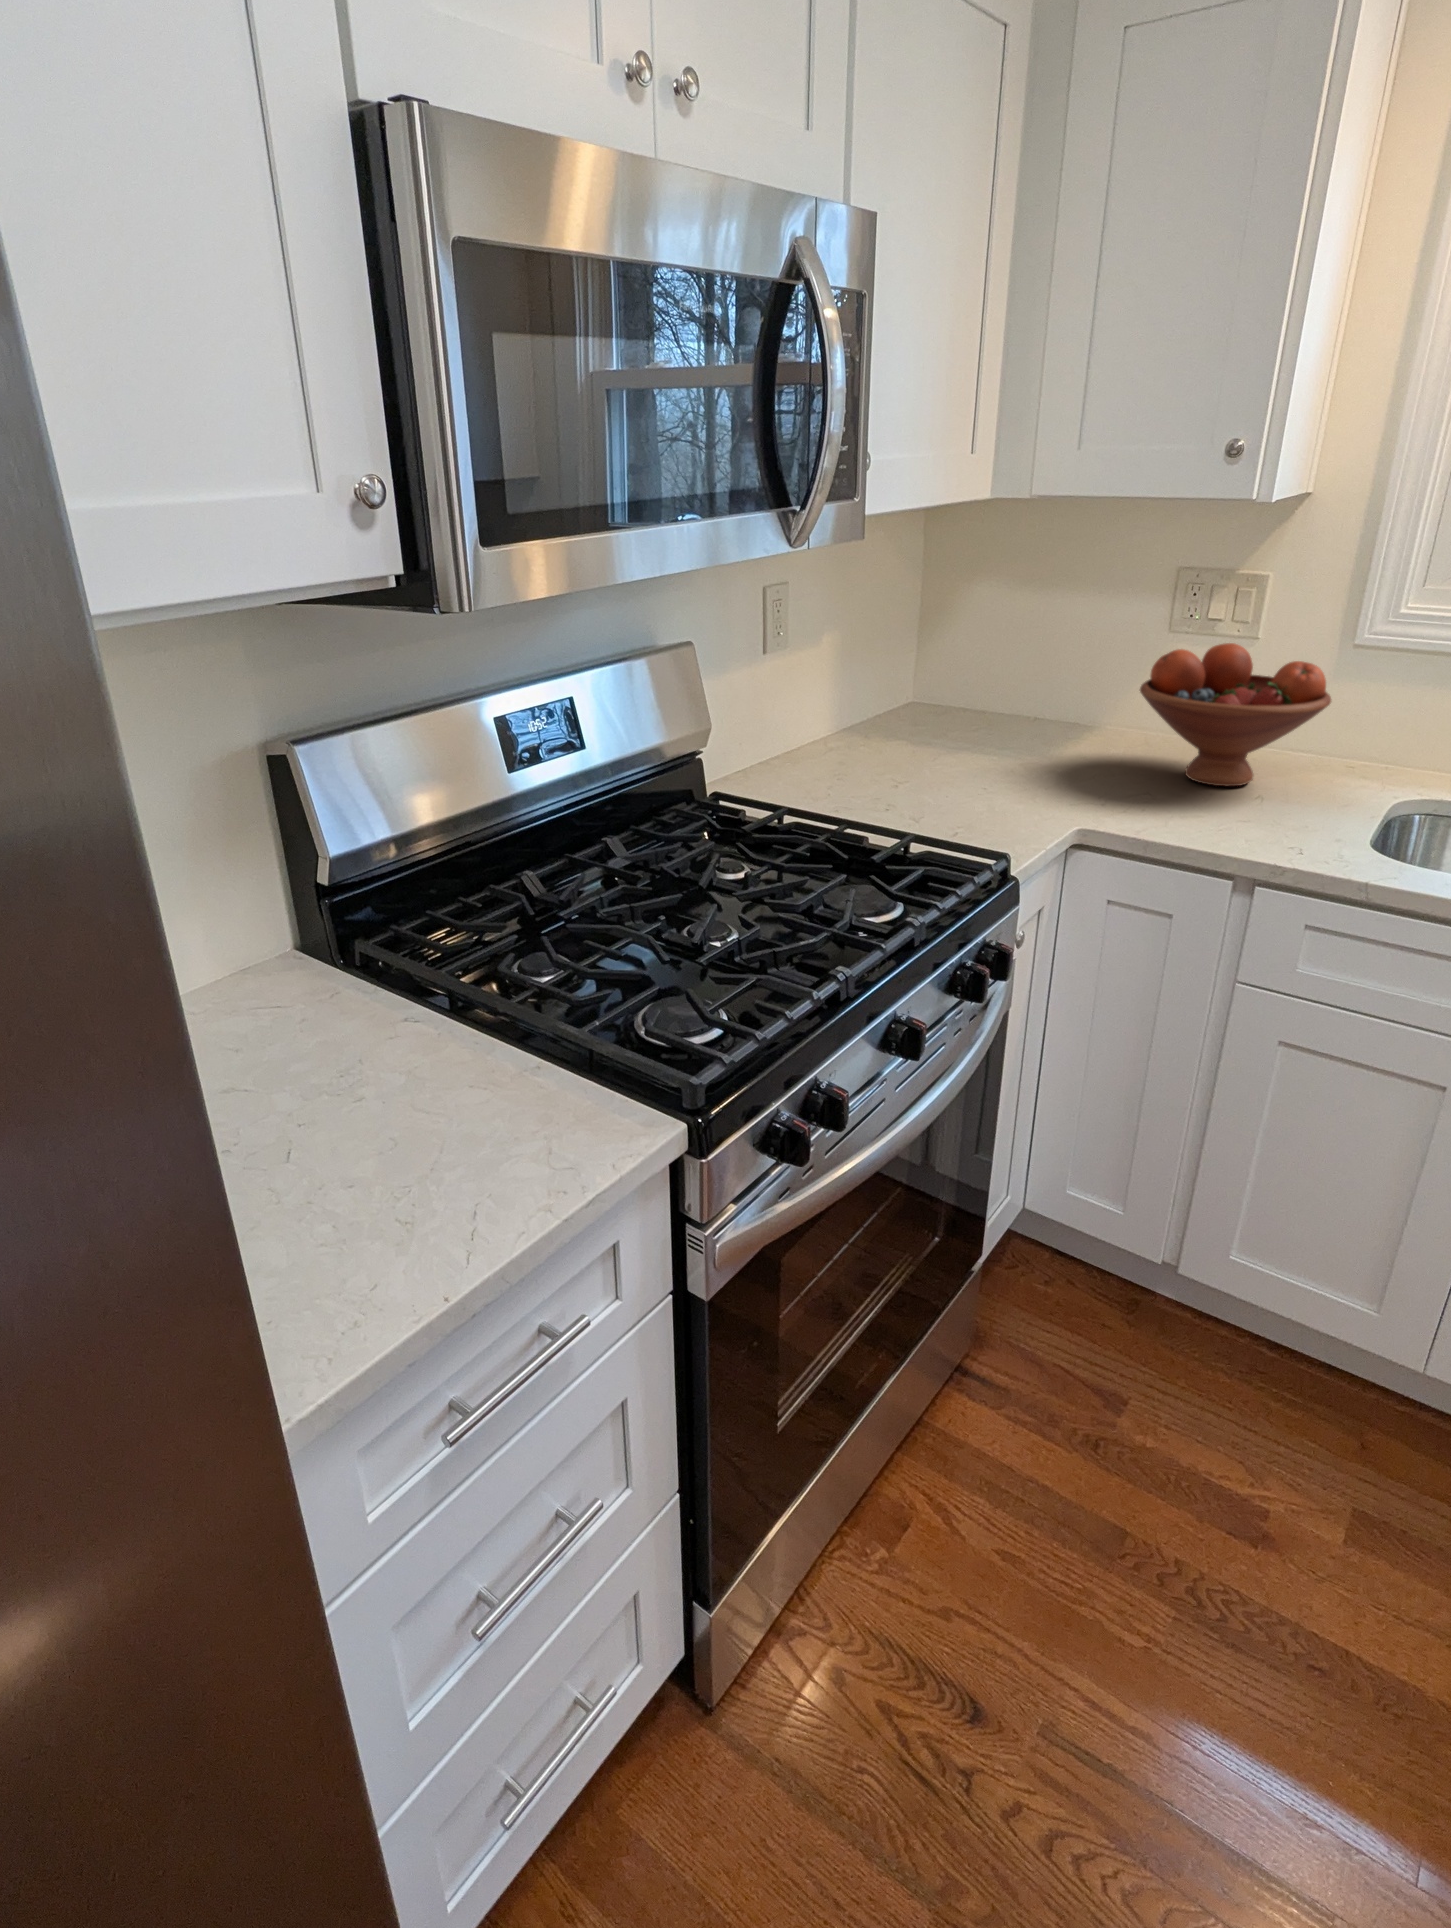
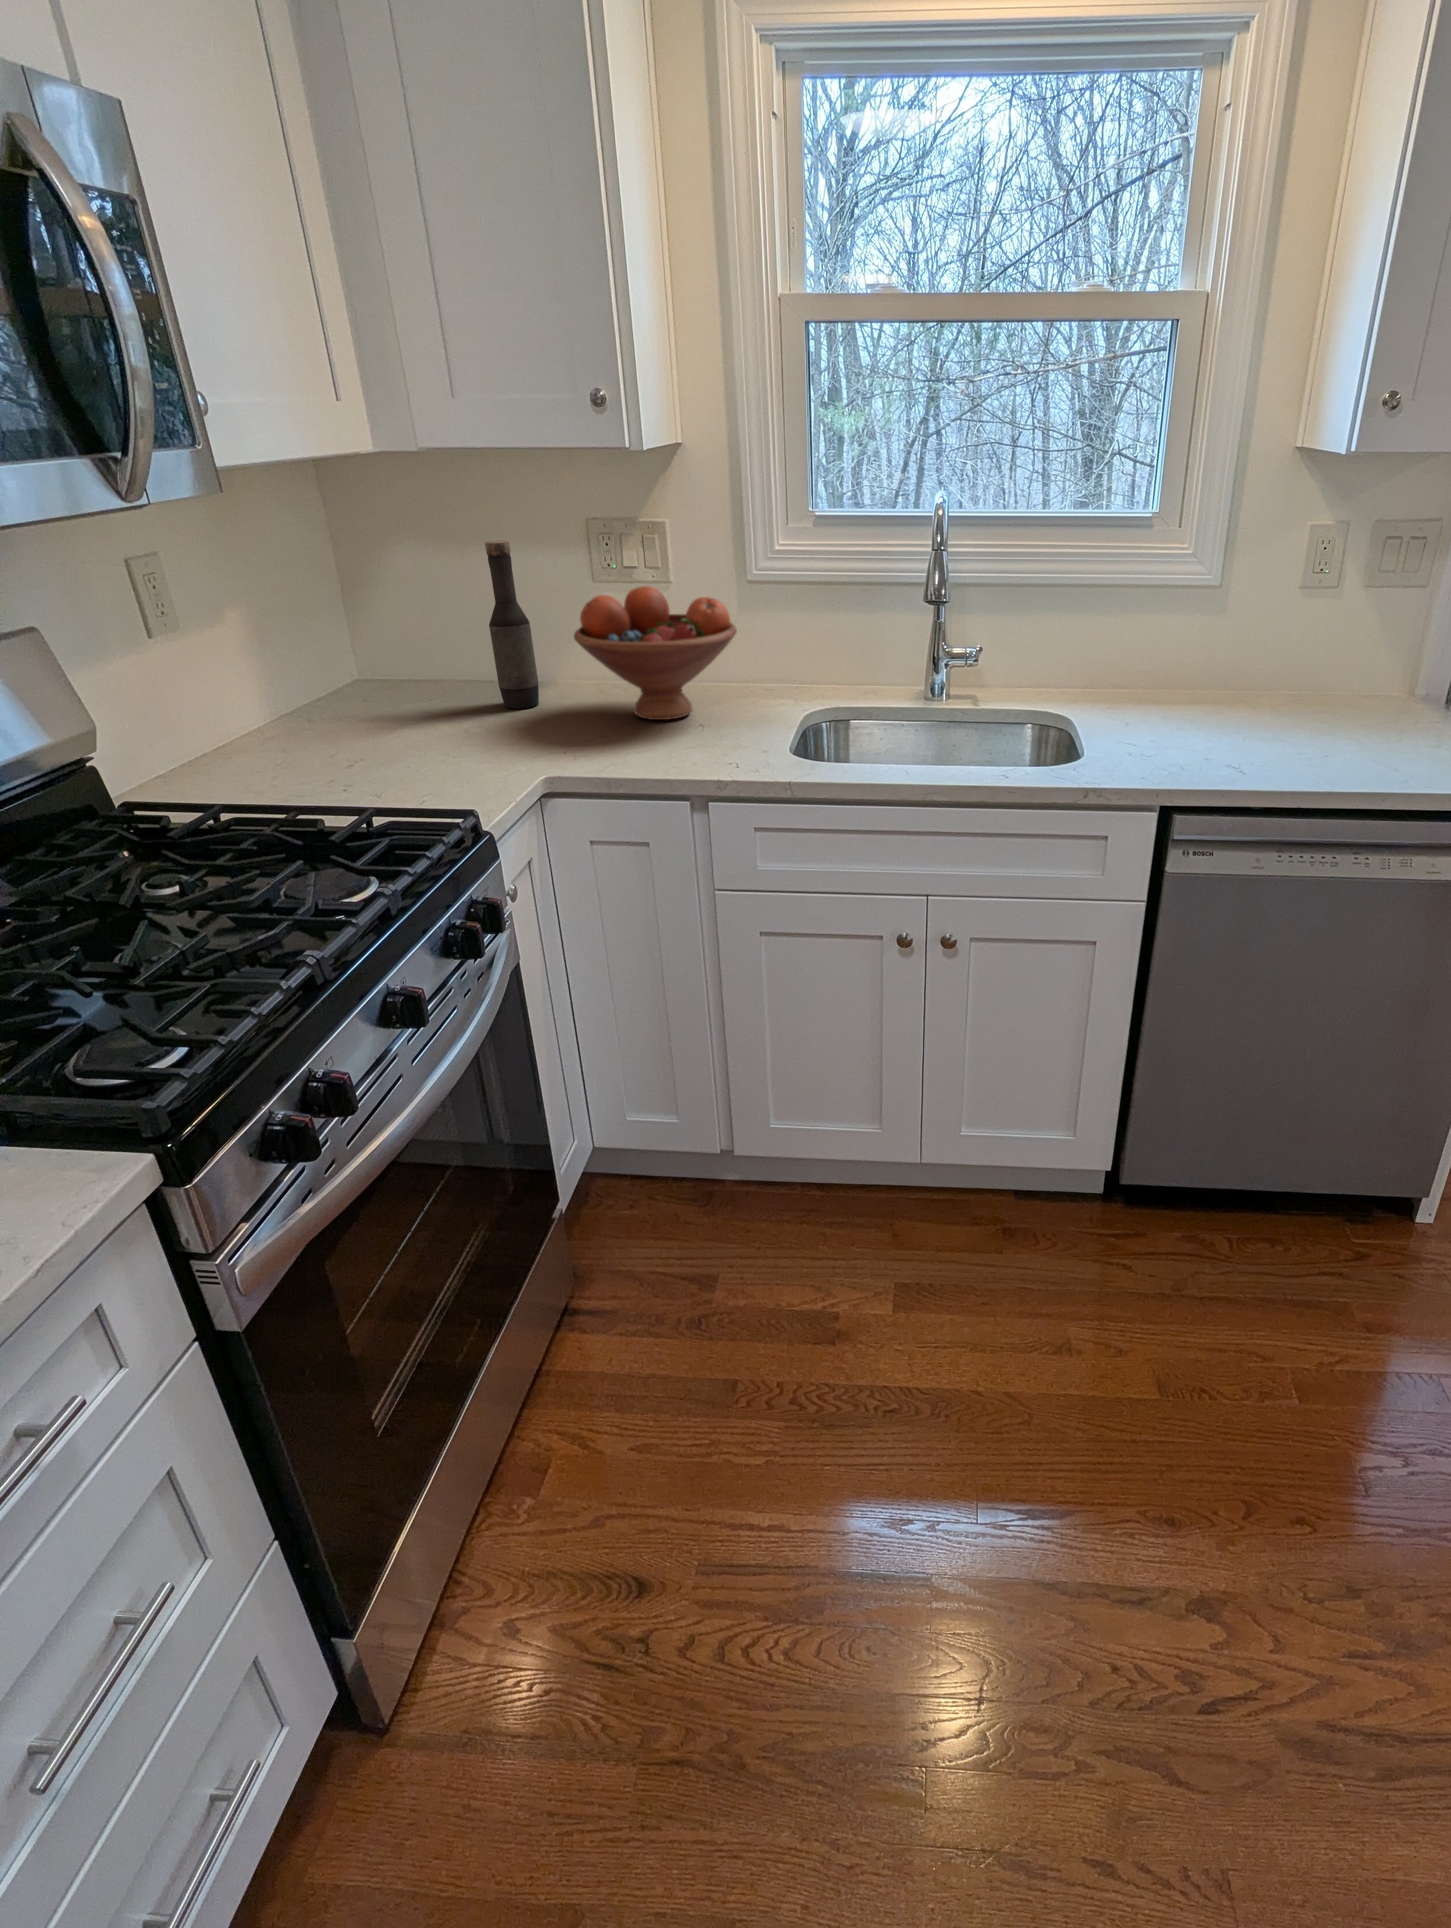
bottle: none [1047,588,1095,752] -> present [485,541,539,709]

